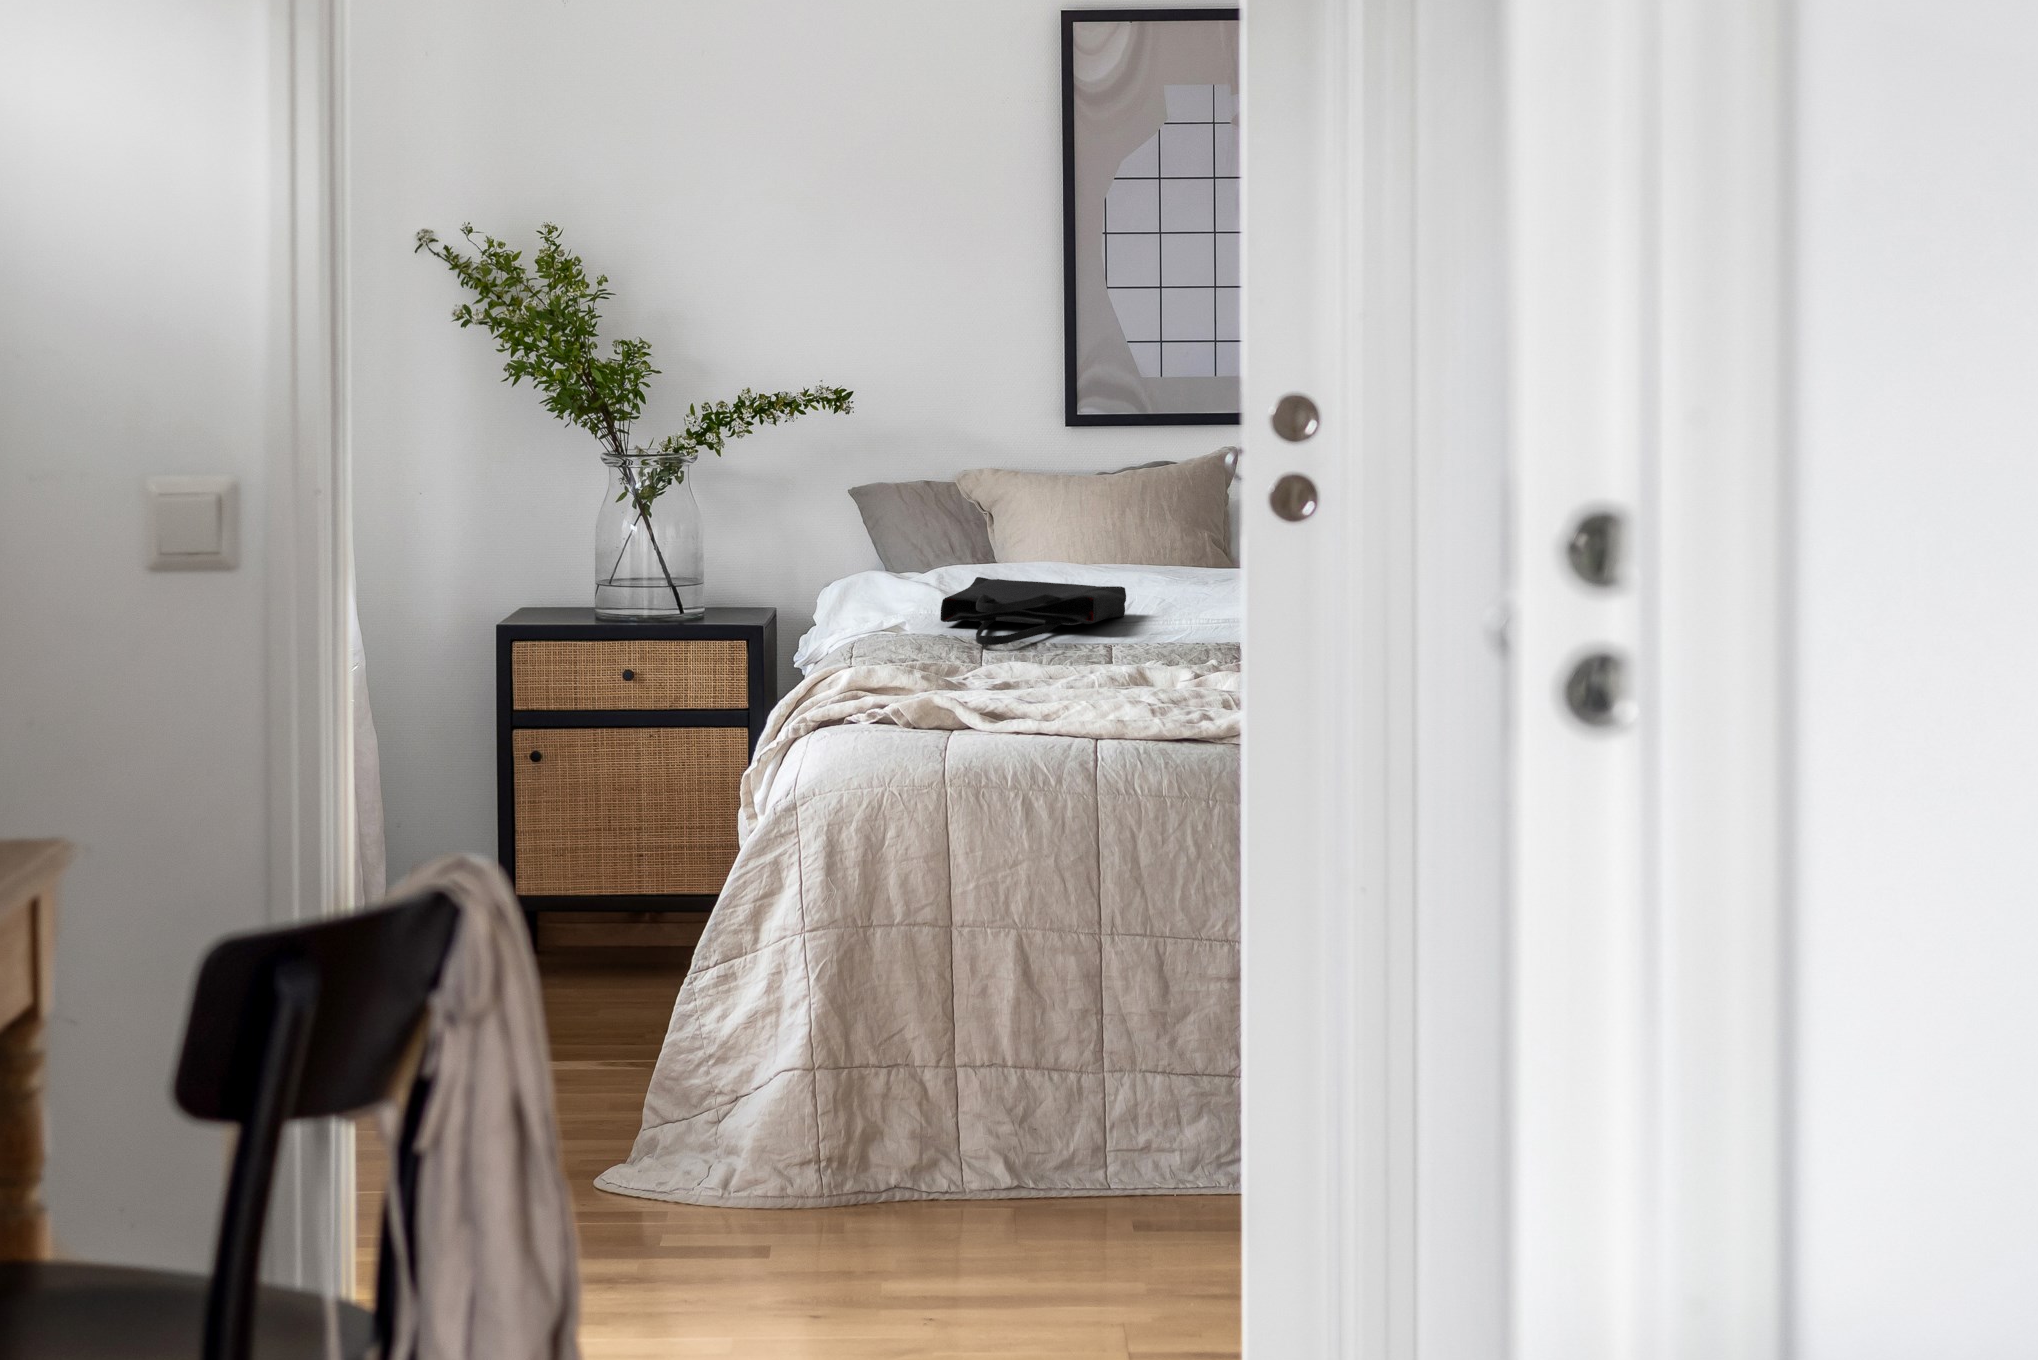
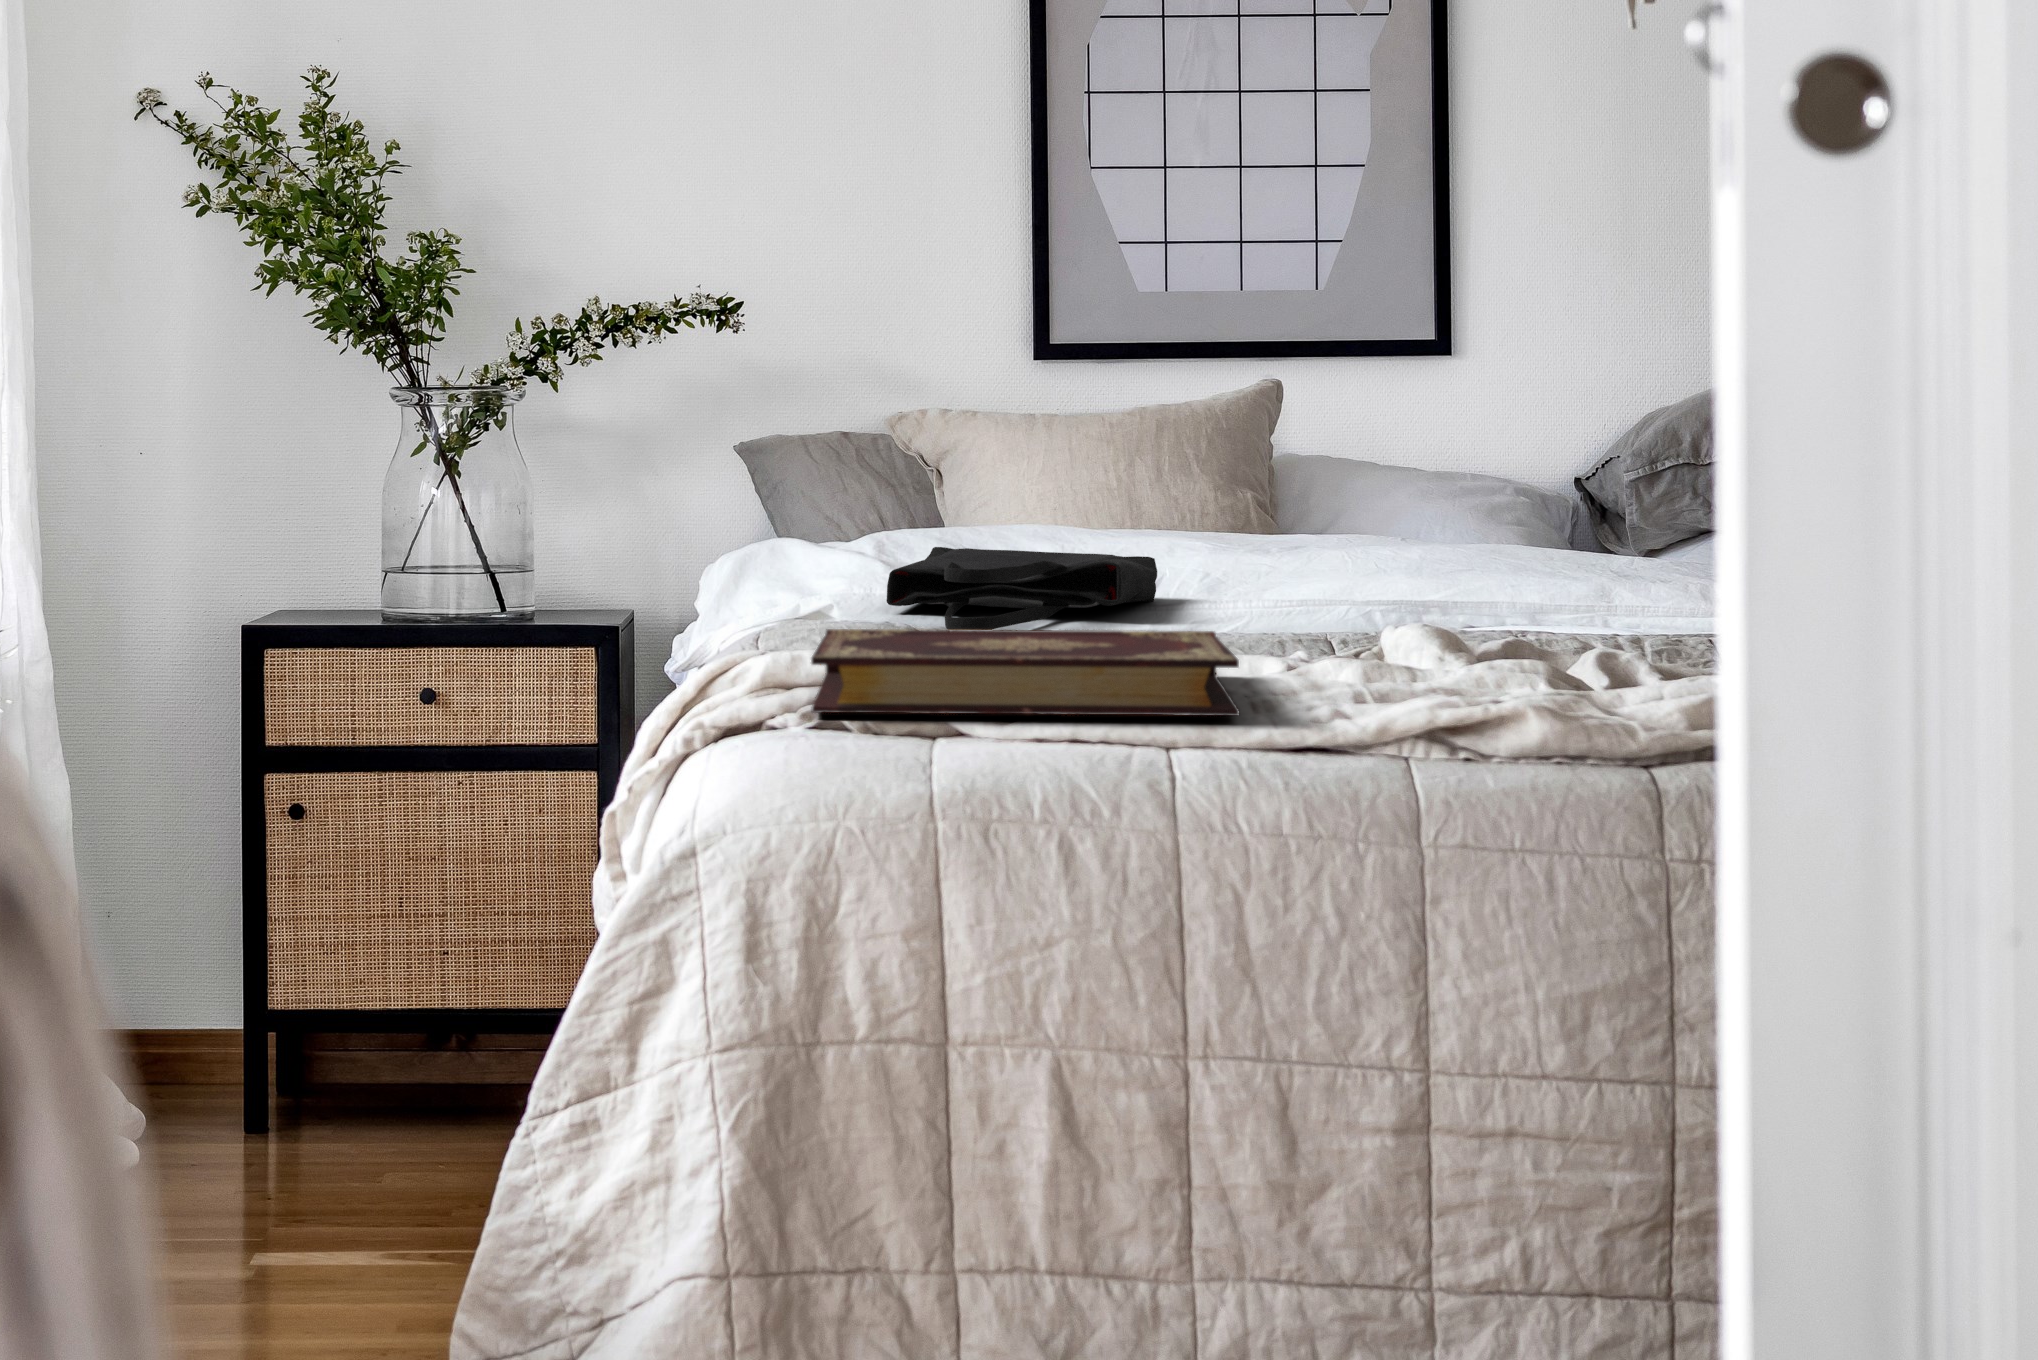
book: none [876,650,1148,716] -> present [811,629,1239,716]

